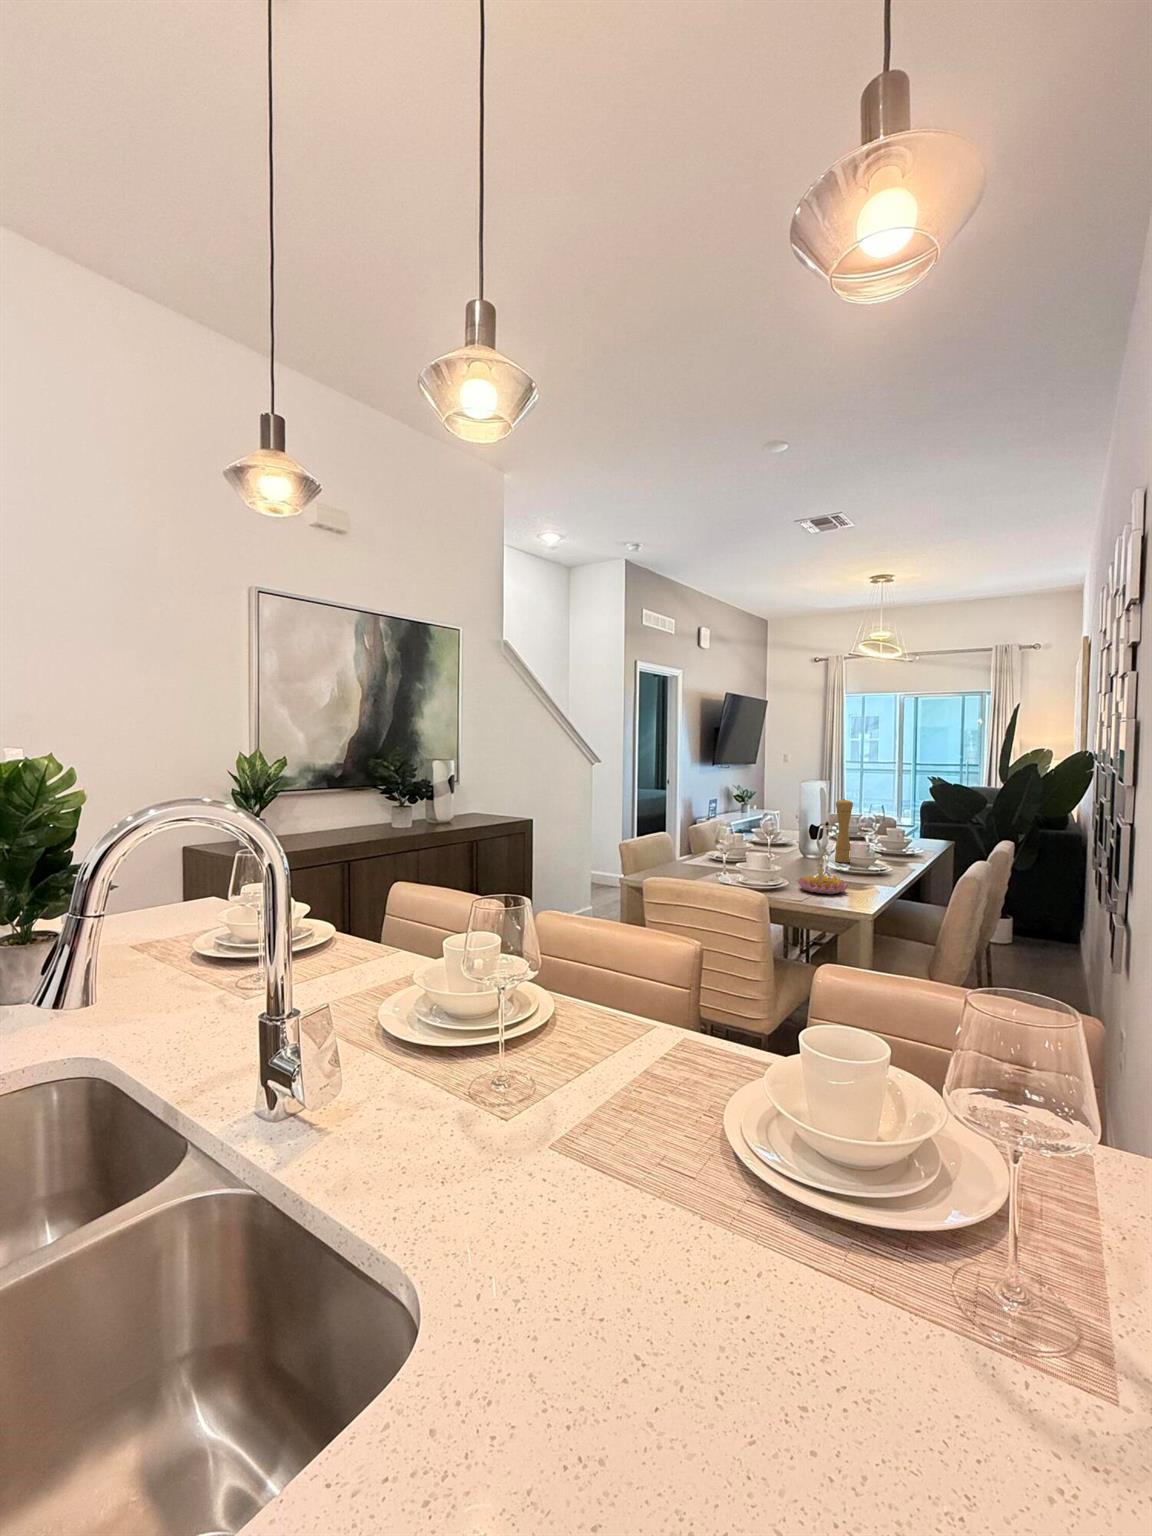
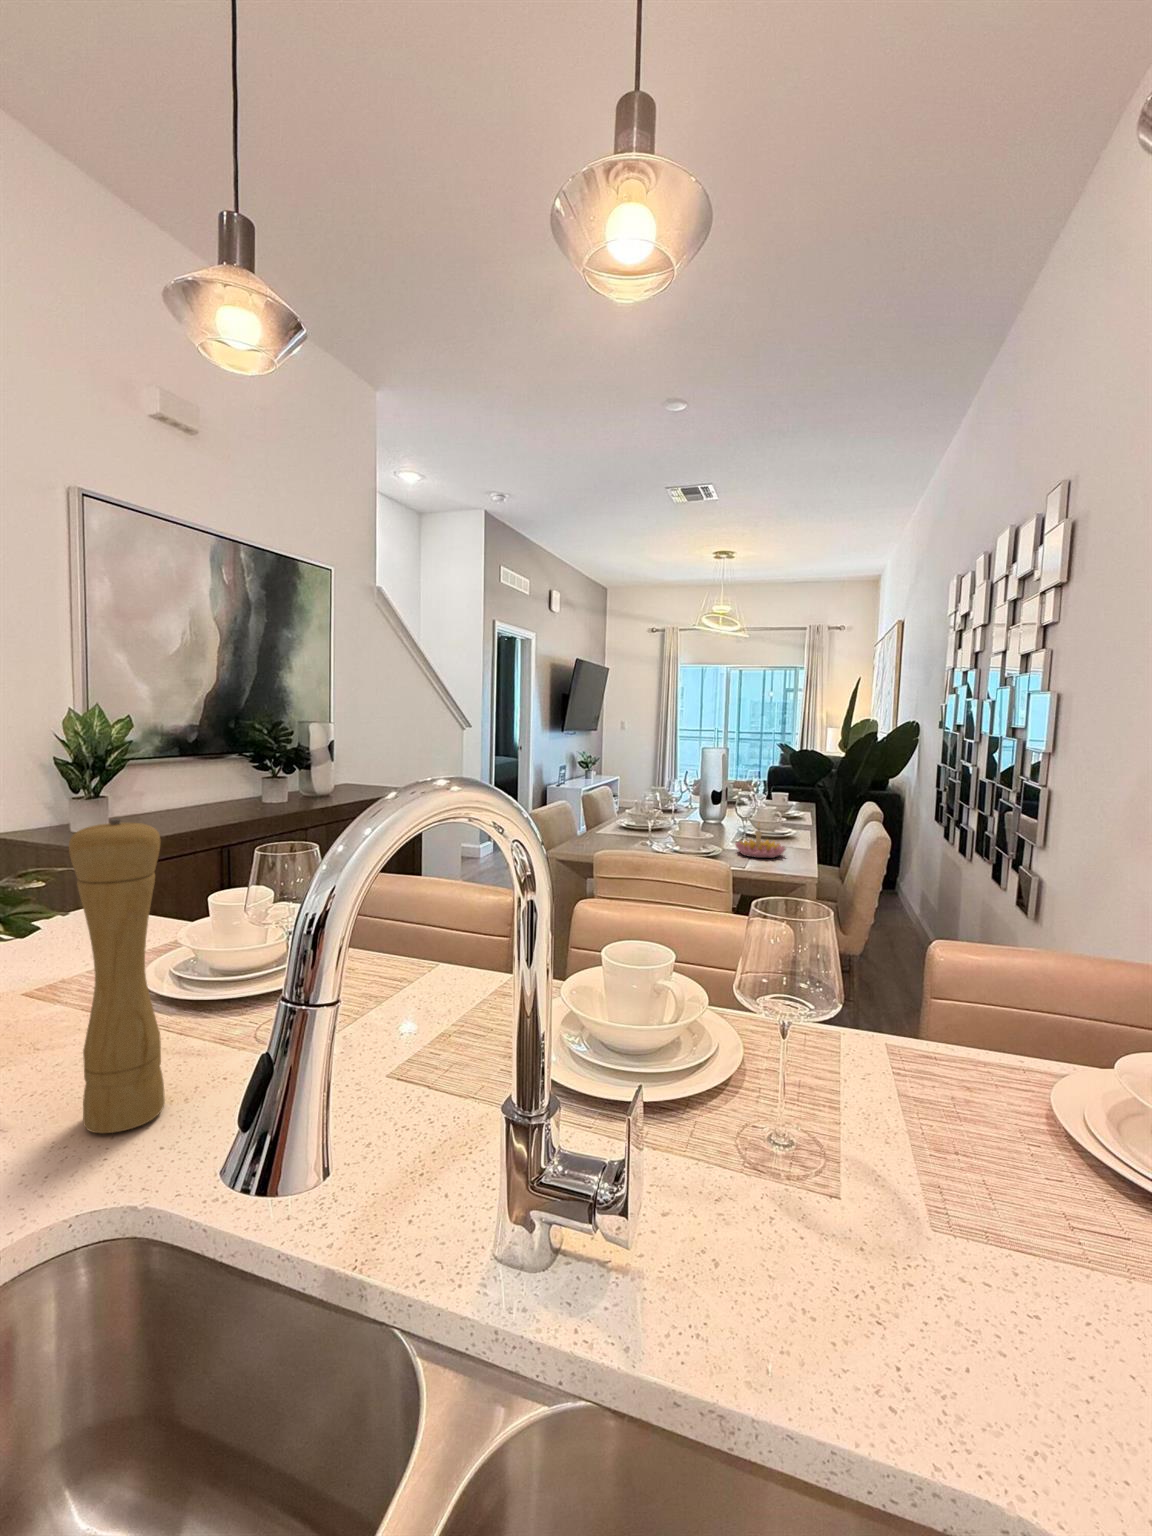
pepper mill: present [835,799,853,862] -> present [69,819,165,1133]

